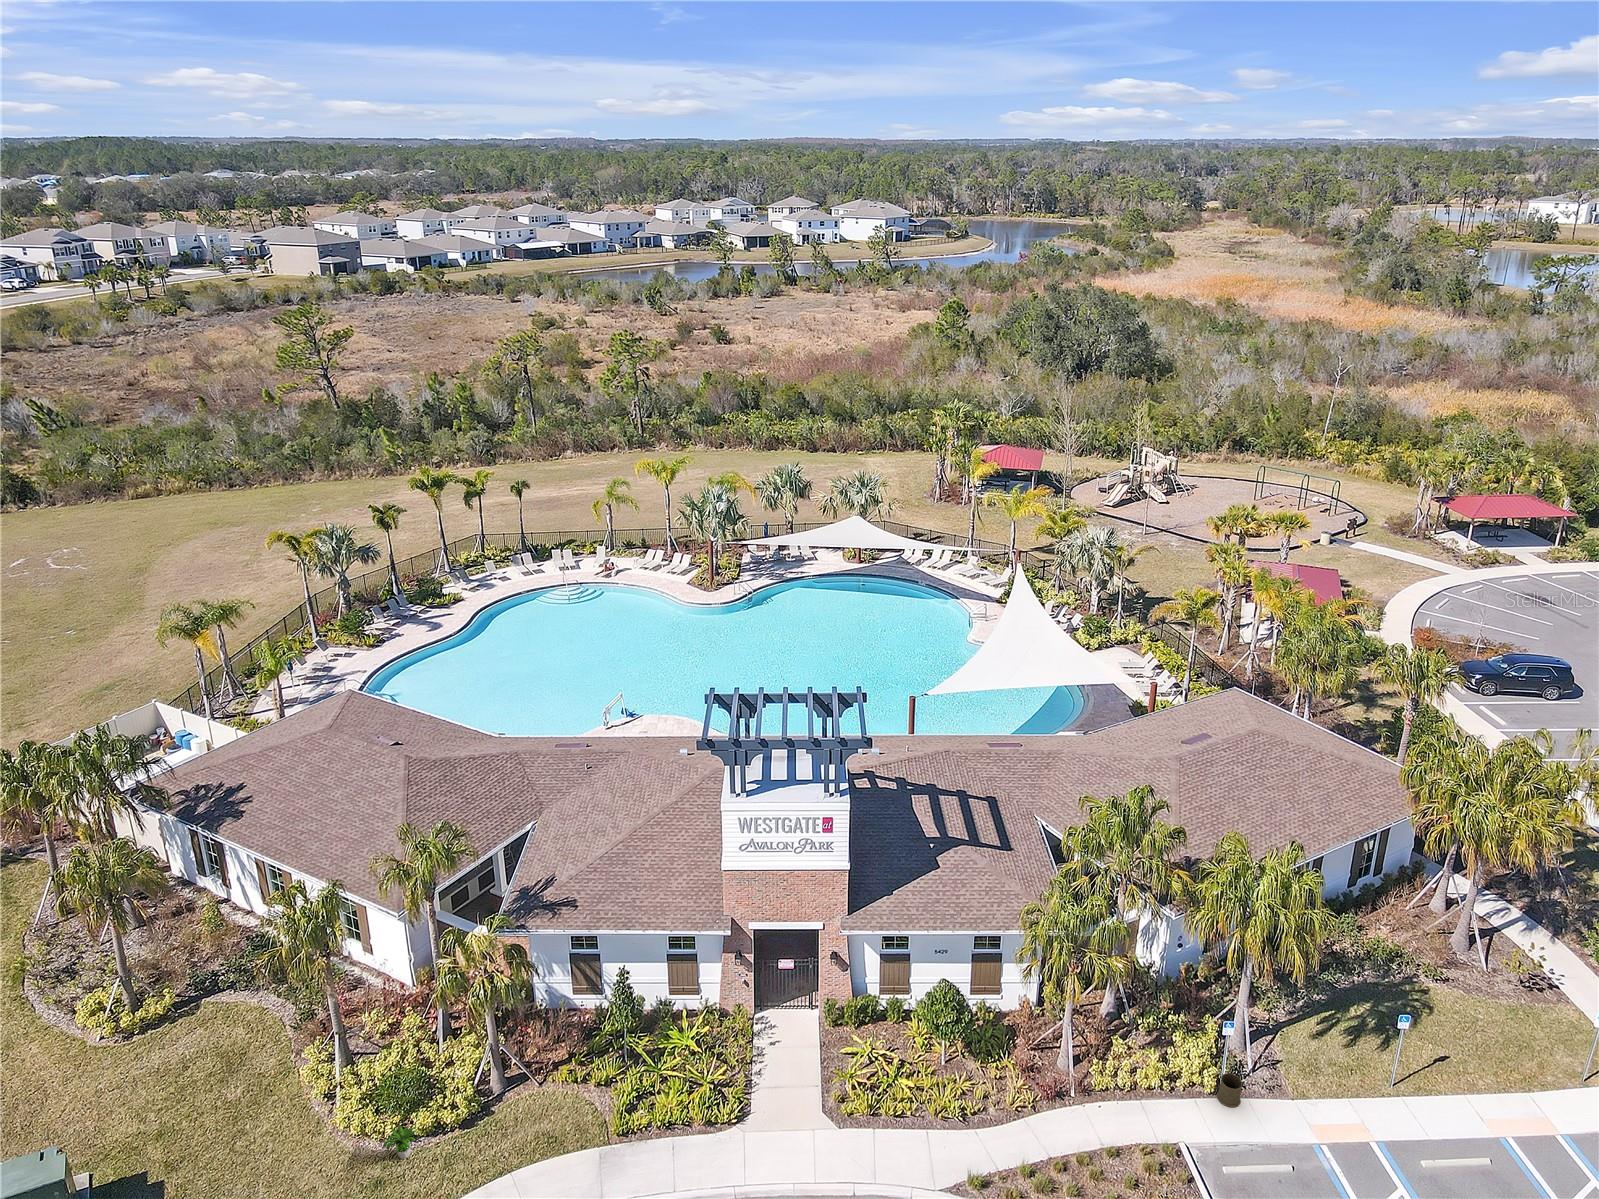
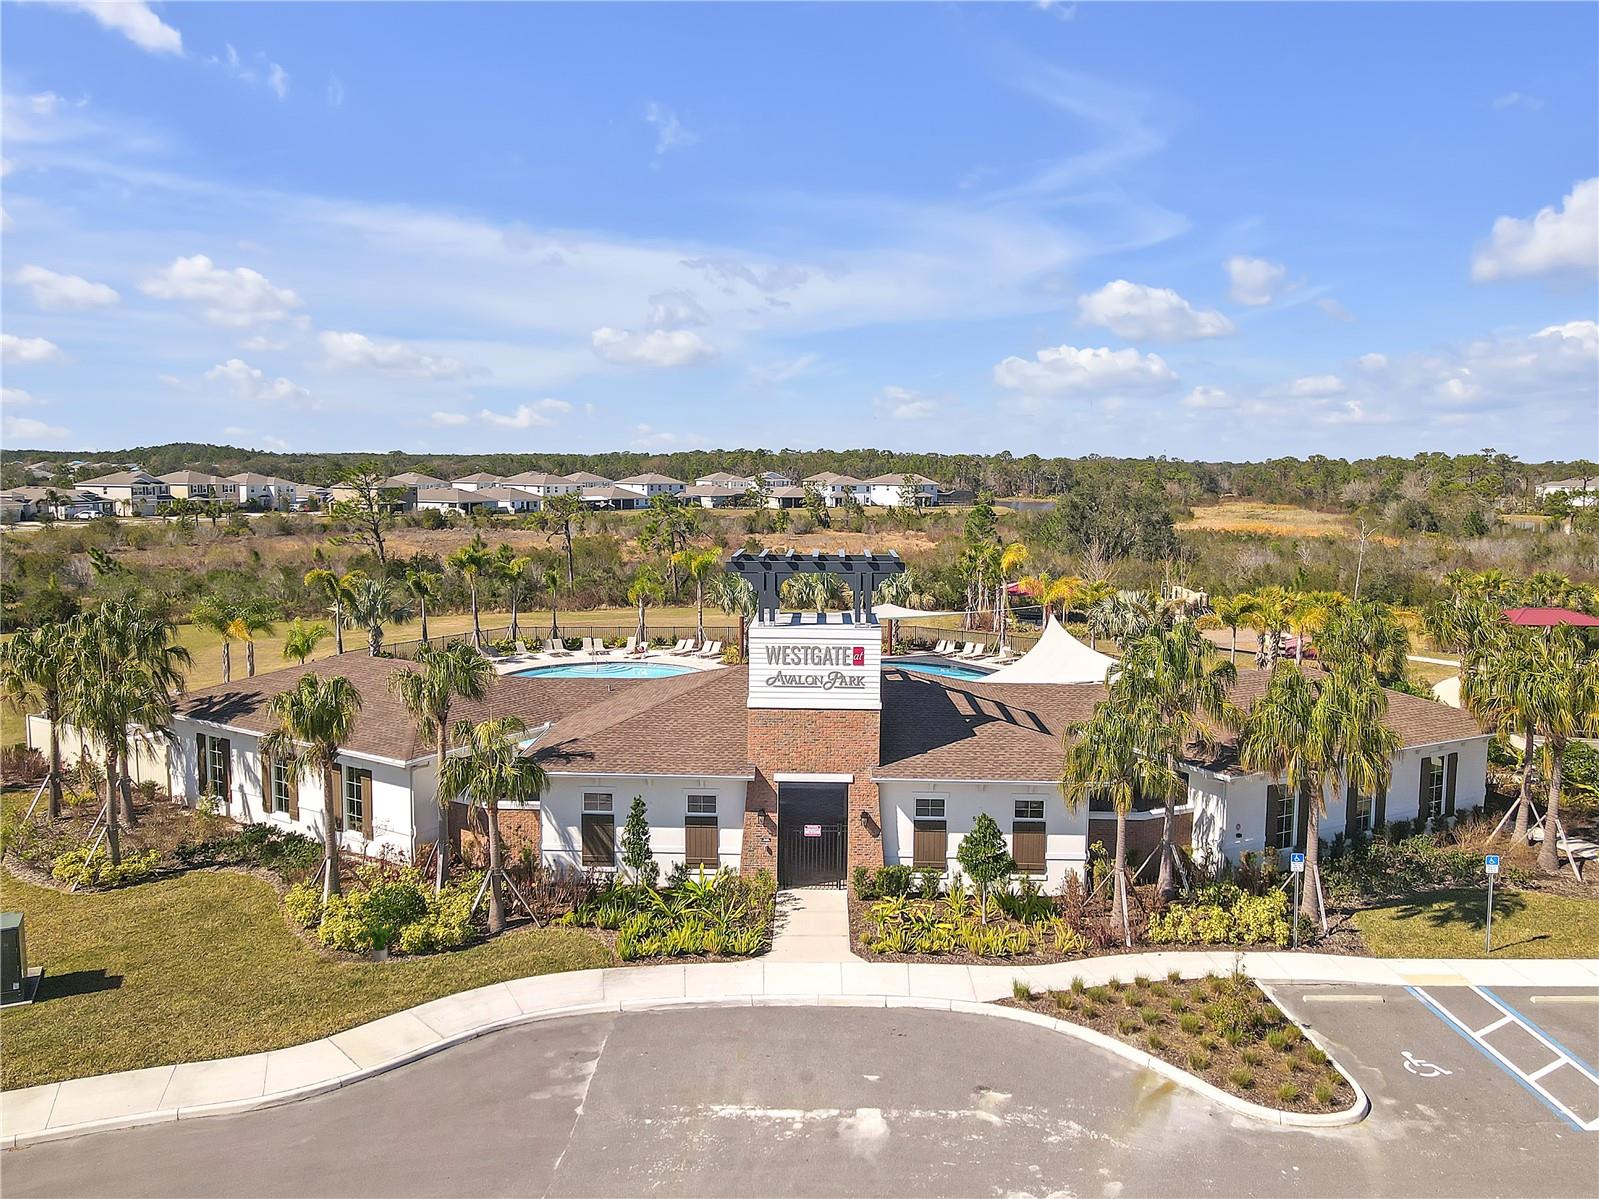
trash can: present [1217,1073,1242,1108] -> none [1293,923,1320,958]

